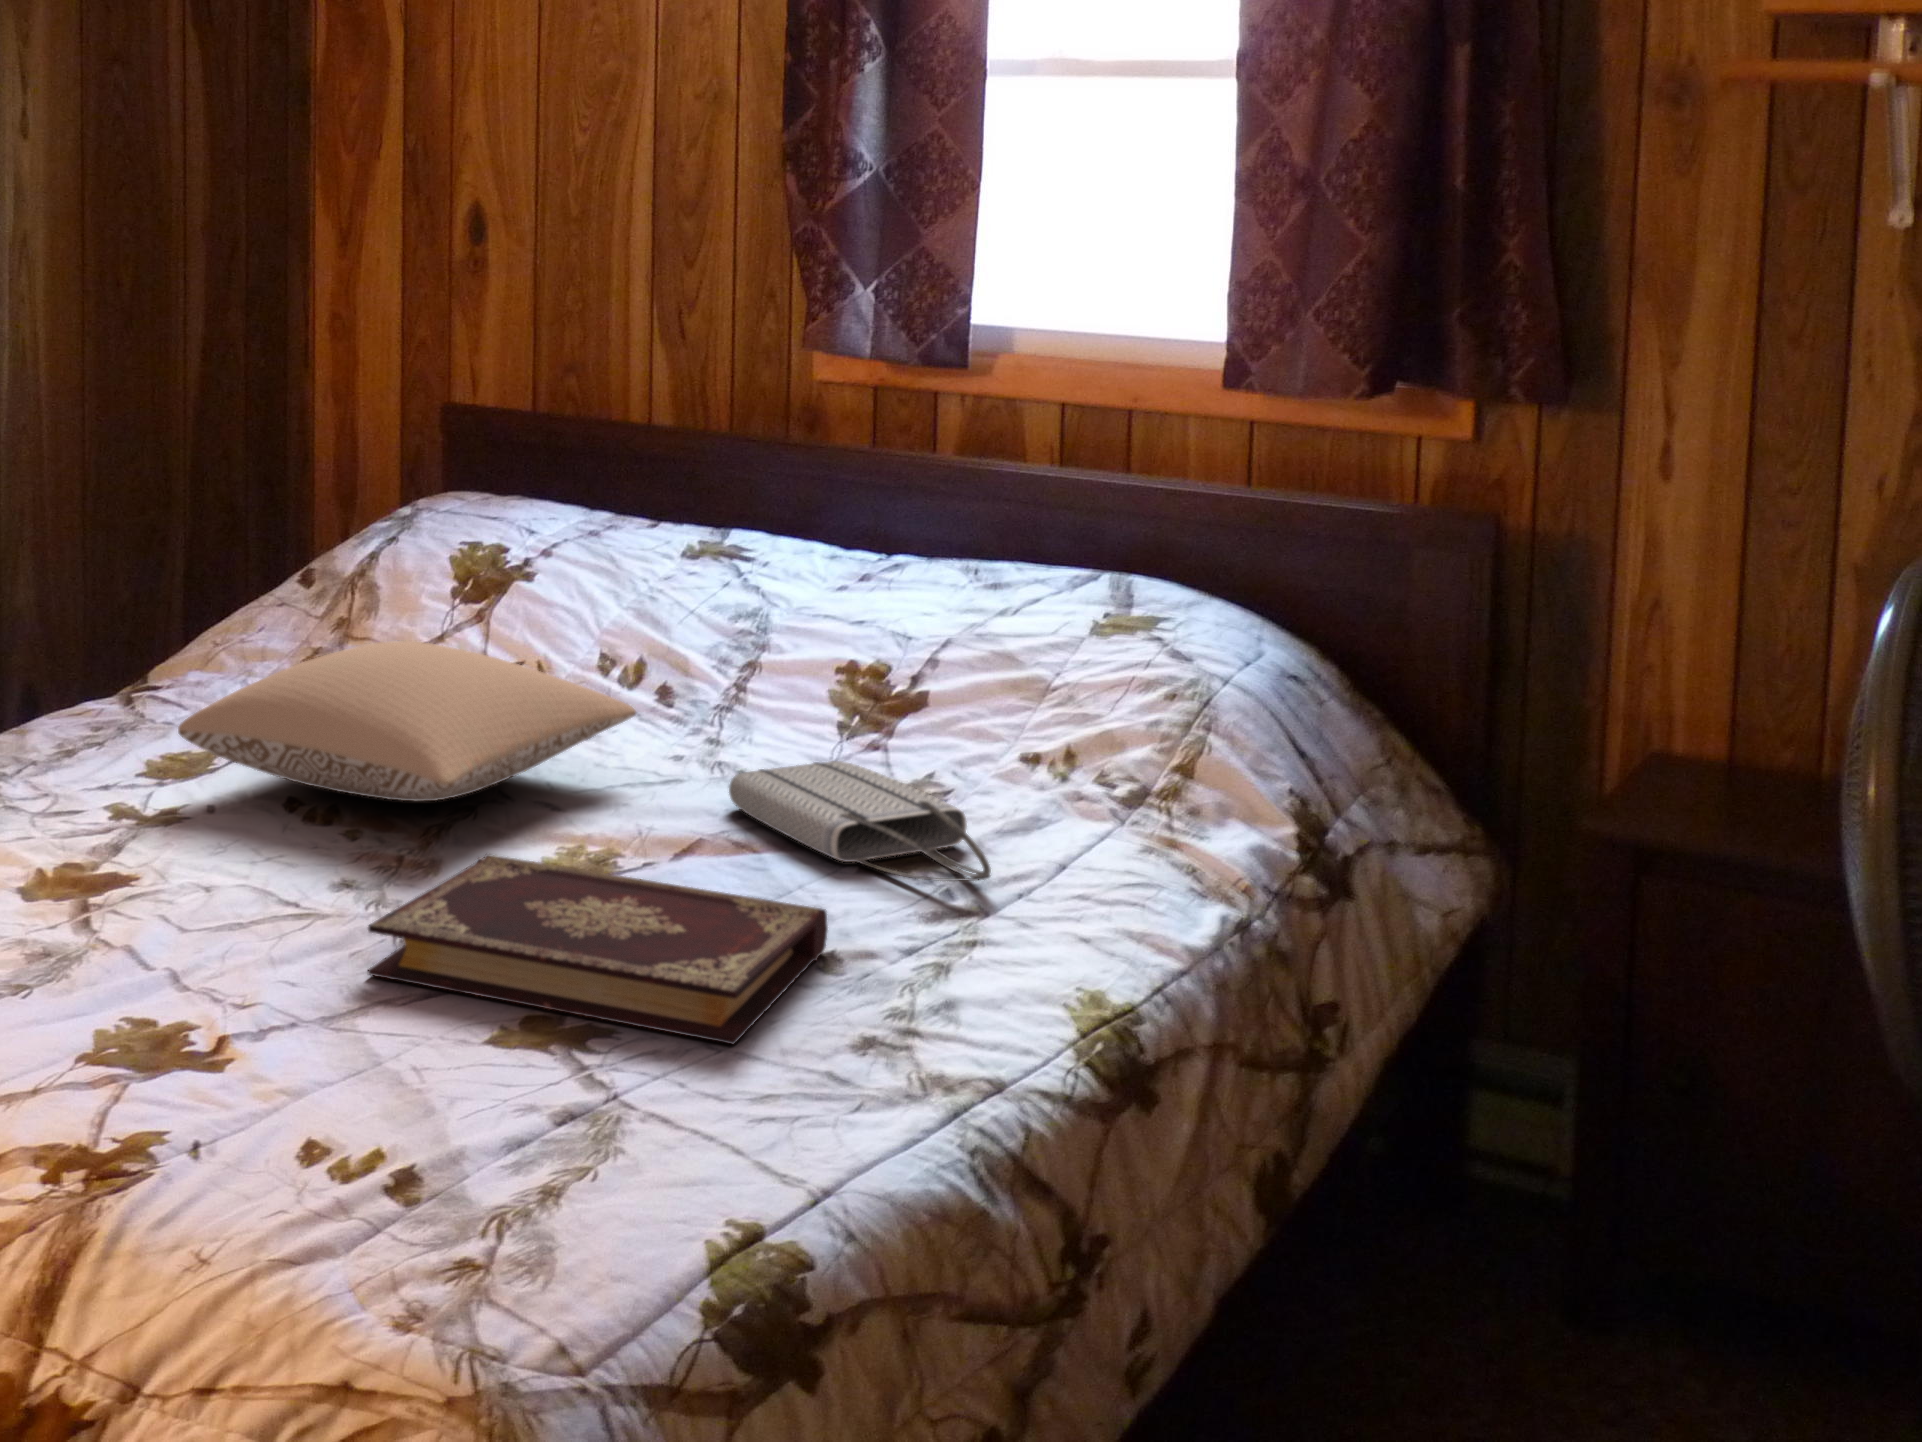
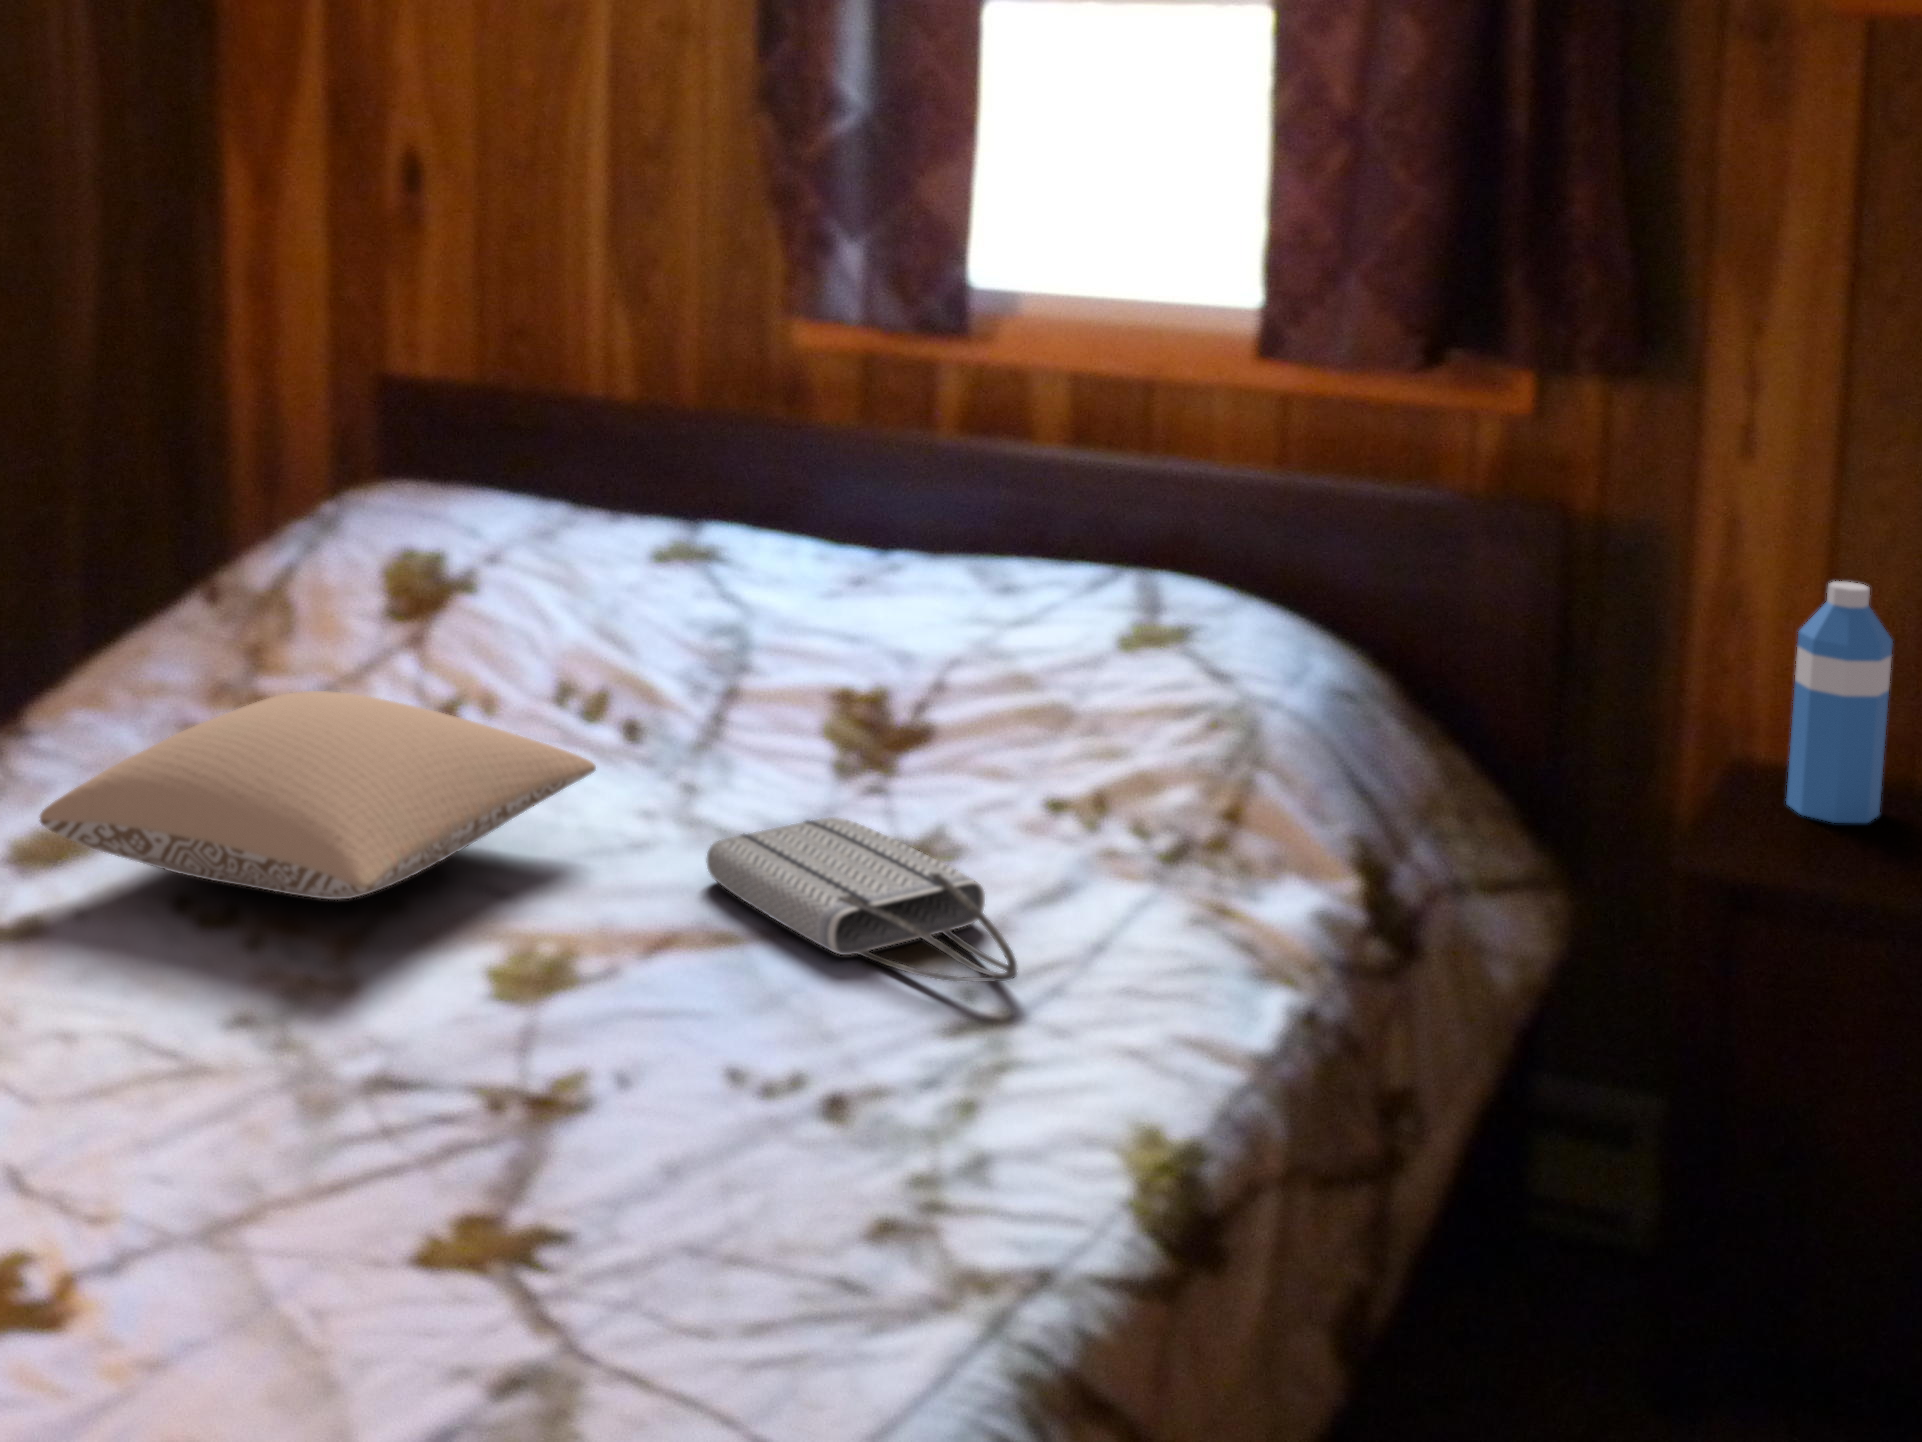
water bottle: none [1690,582,1786,797] -> present [1786,581,1893,823]
book: present [368,854,828,1044] -> none [261,978,828,1246]

